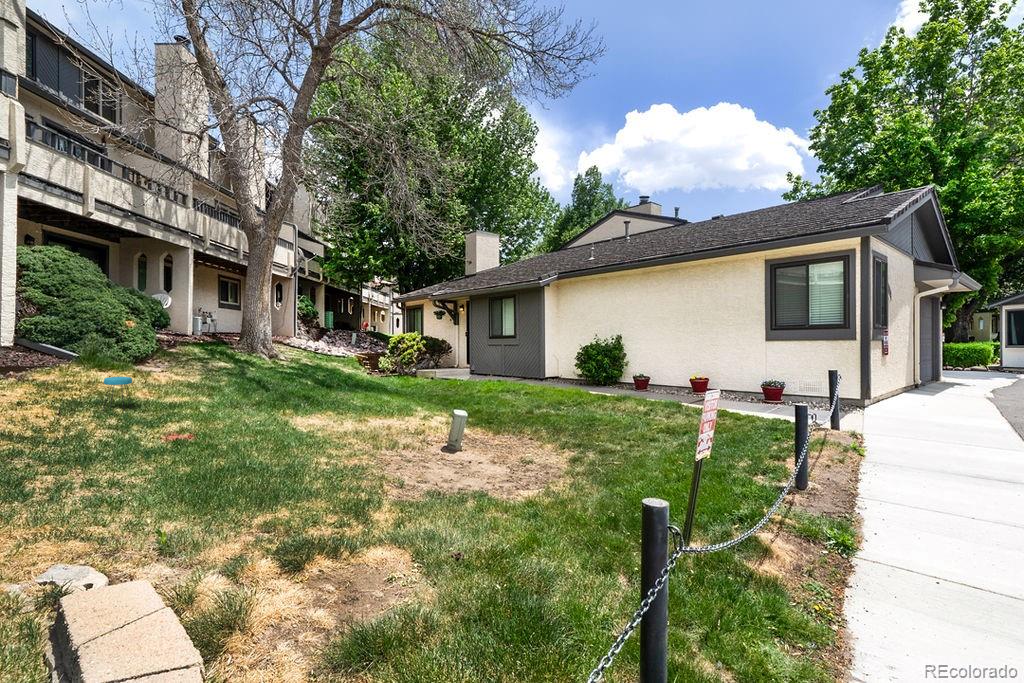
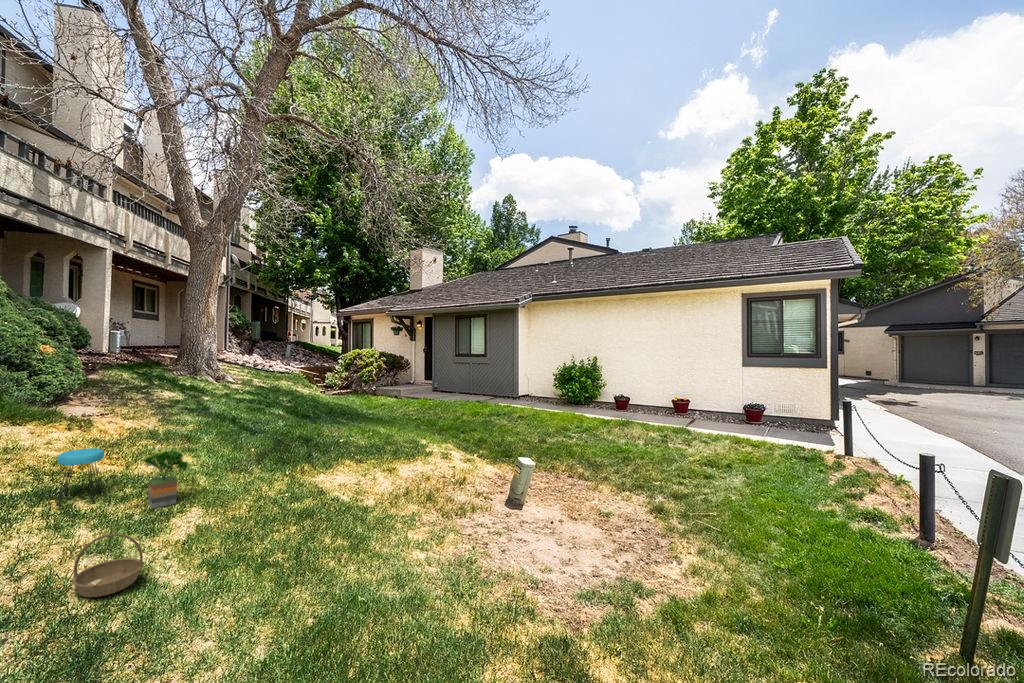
potted tree: none [152,380,182,418] -> present [143,451,188,508]
basket: none [88,412,129,446] -> present [73,534,143,597]

